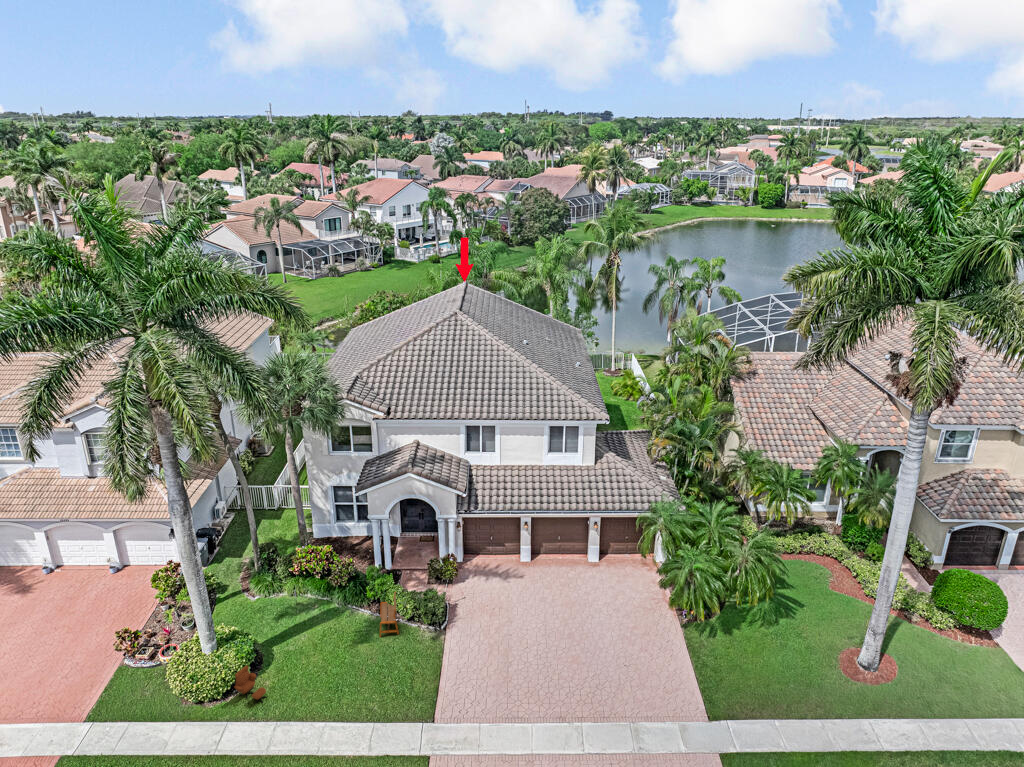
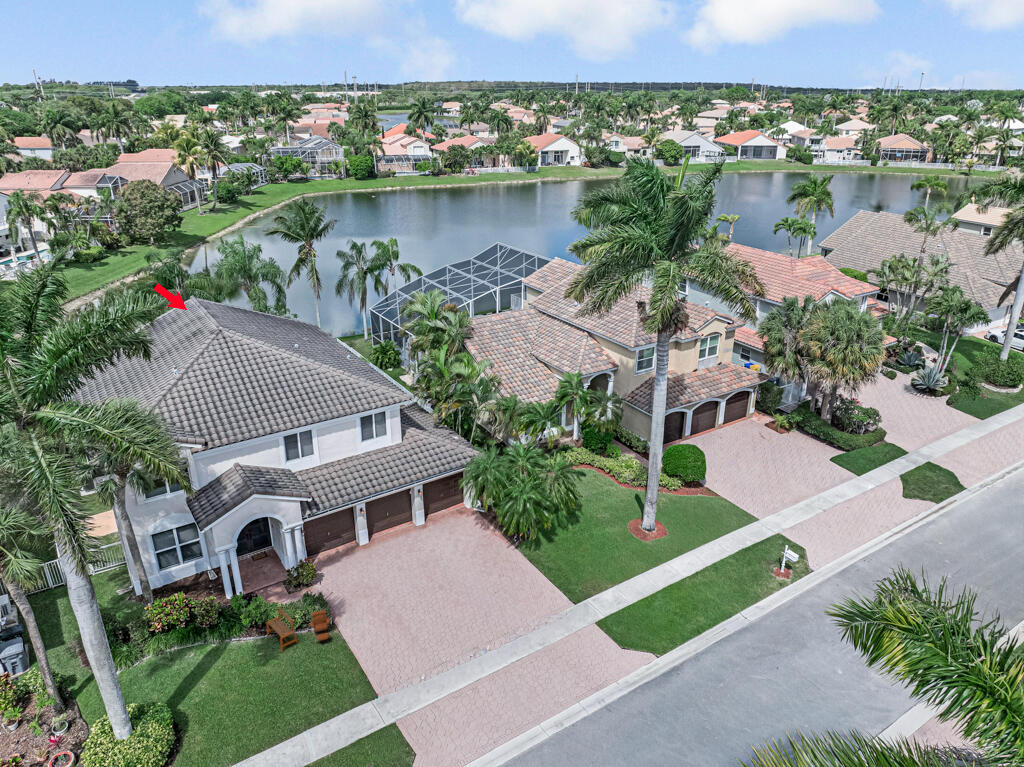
lounge chair: present [234,666,266,702] -> present [310,610,330,646]

